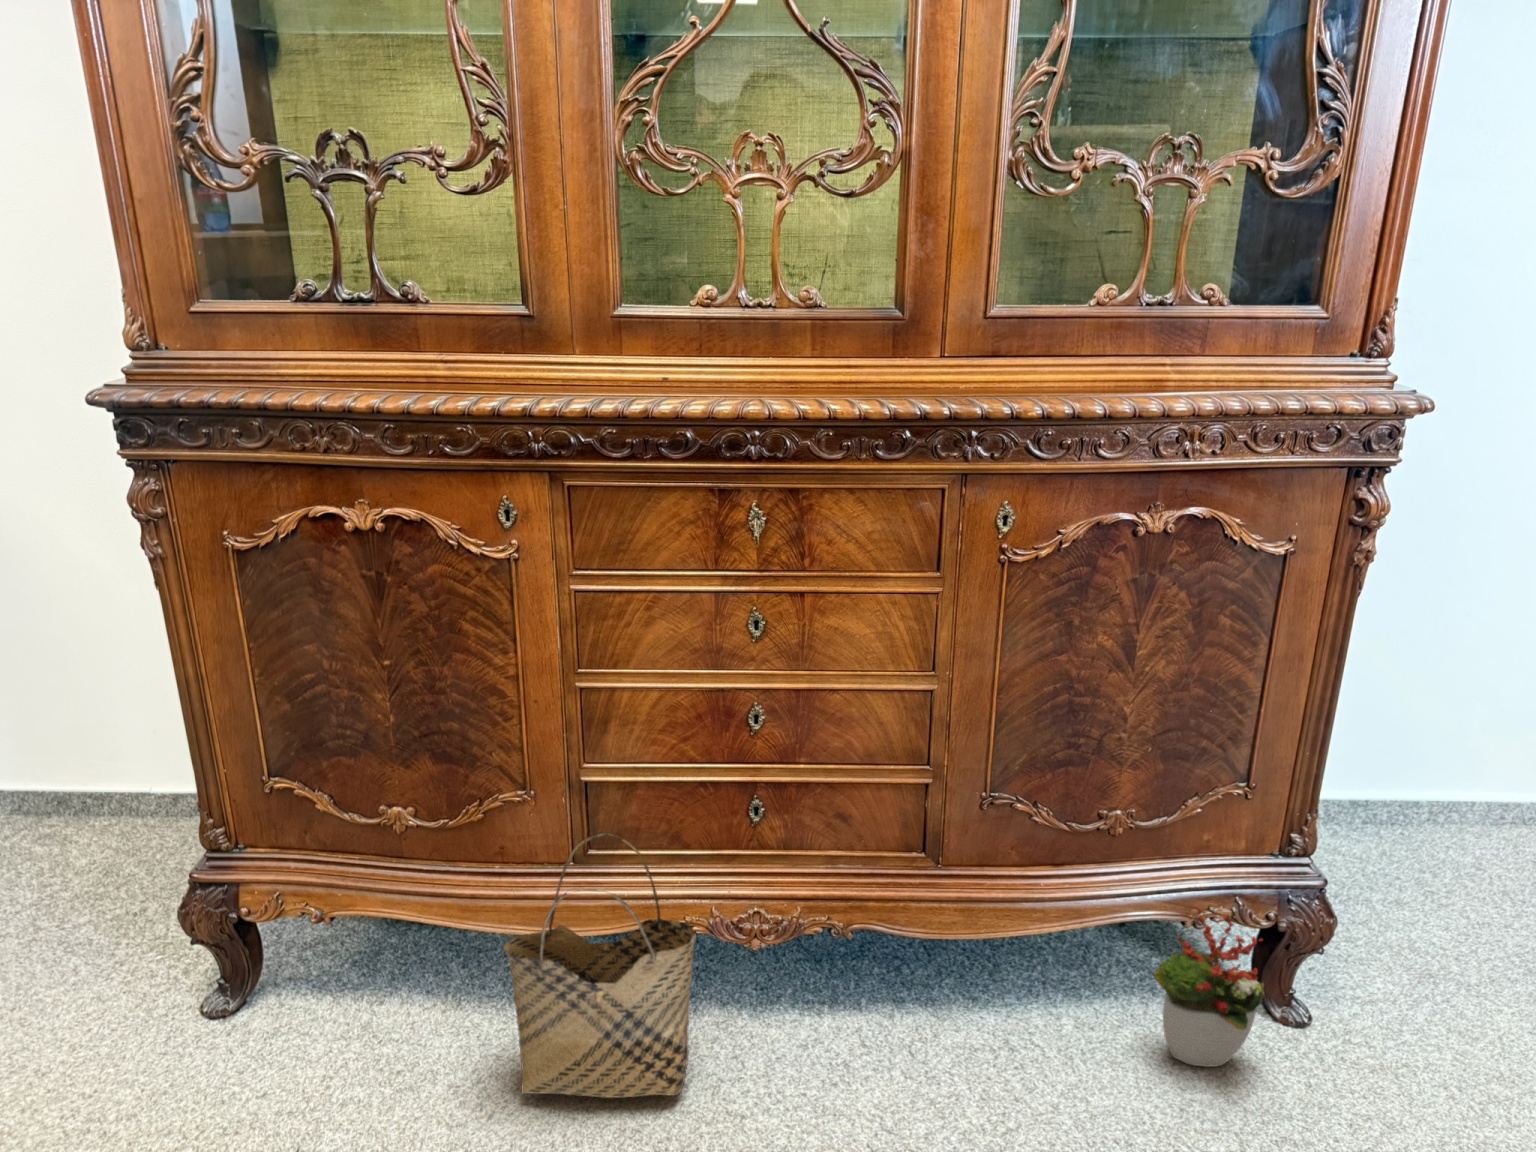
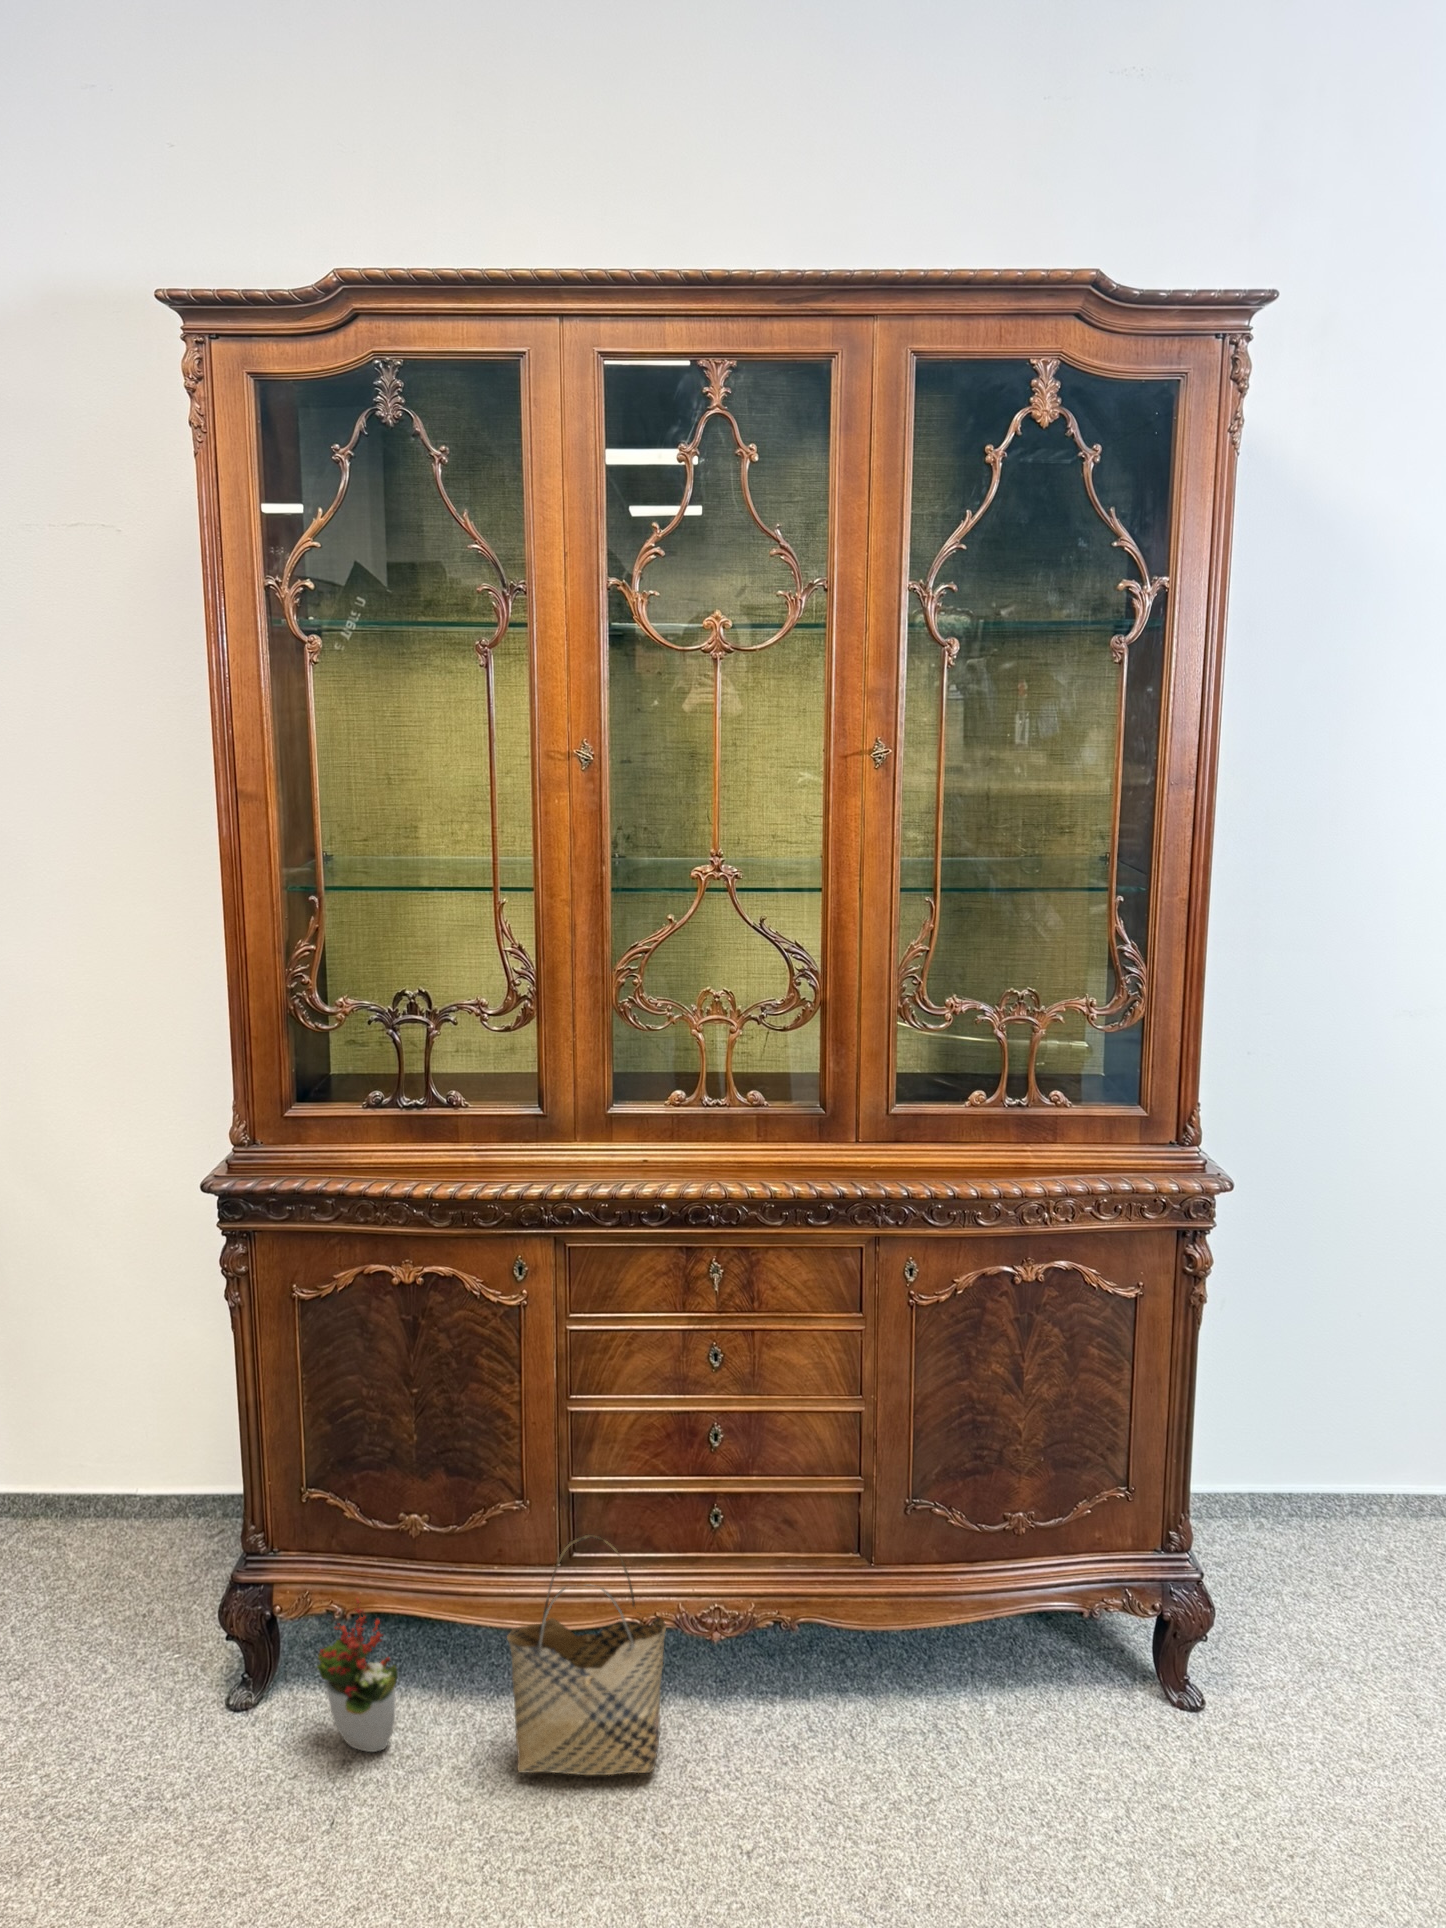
decorative plant: present [1154,906,1264,1067] -> present [317,1599,398,1752]

